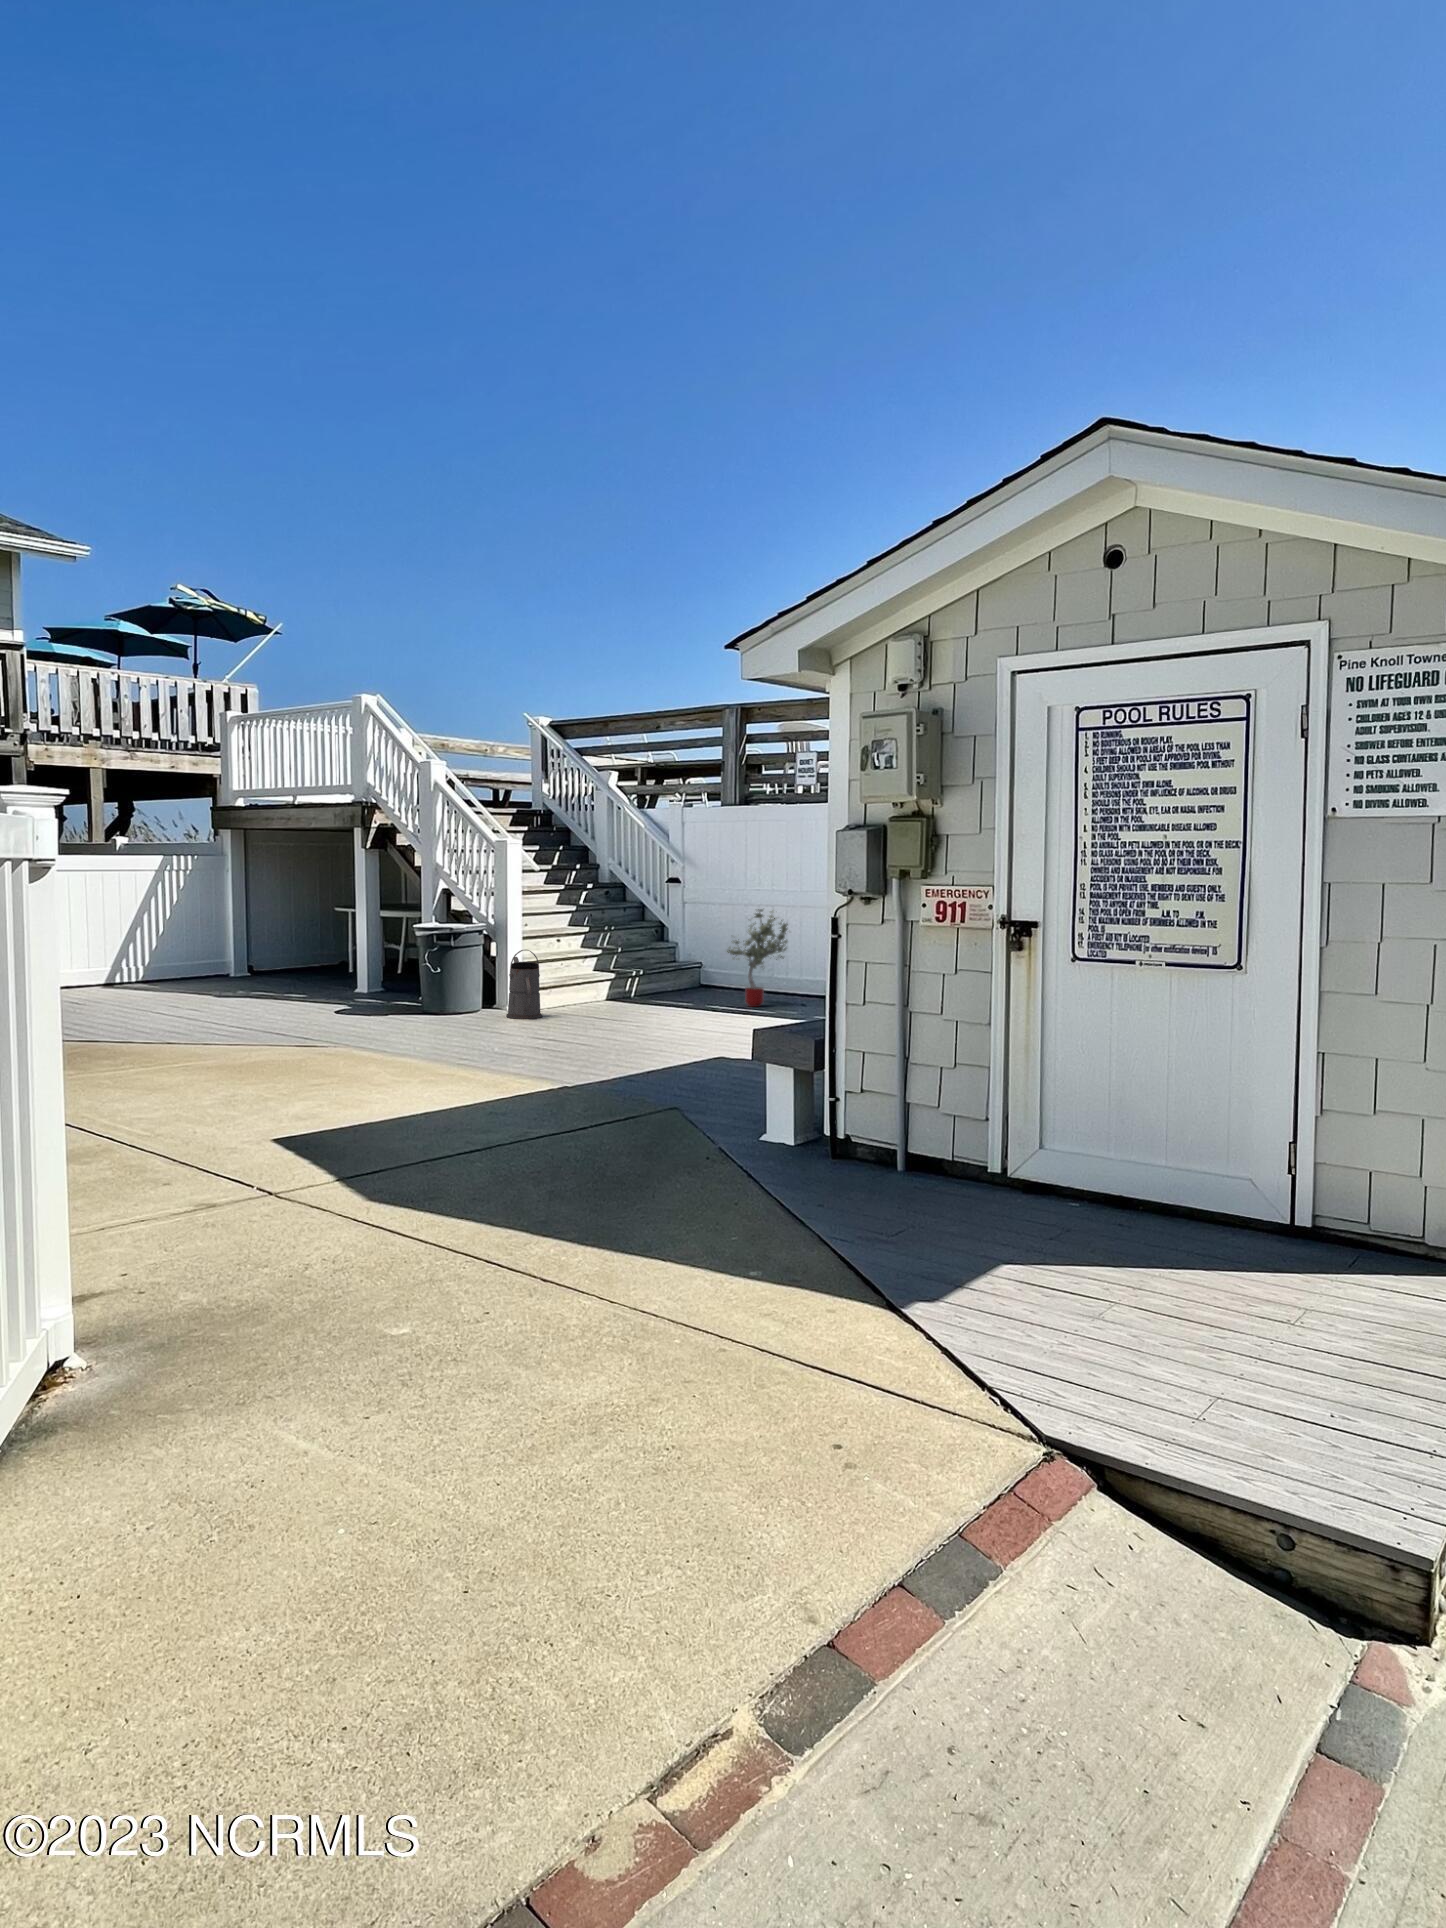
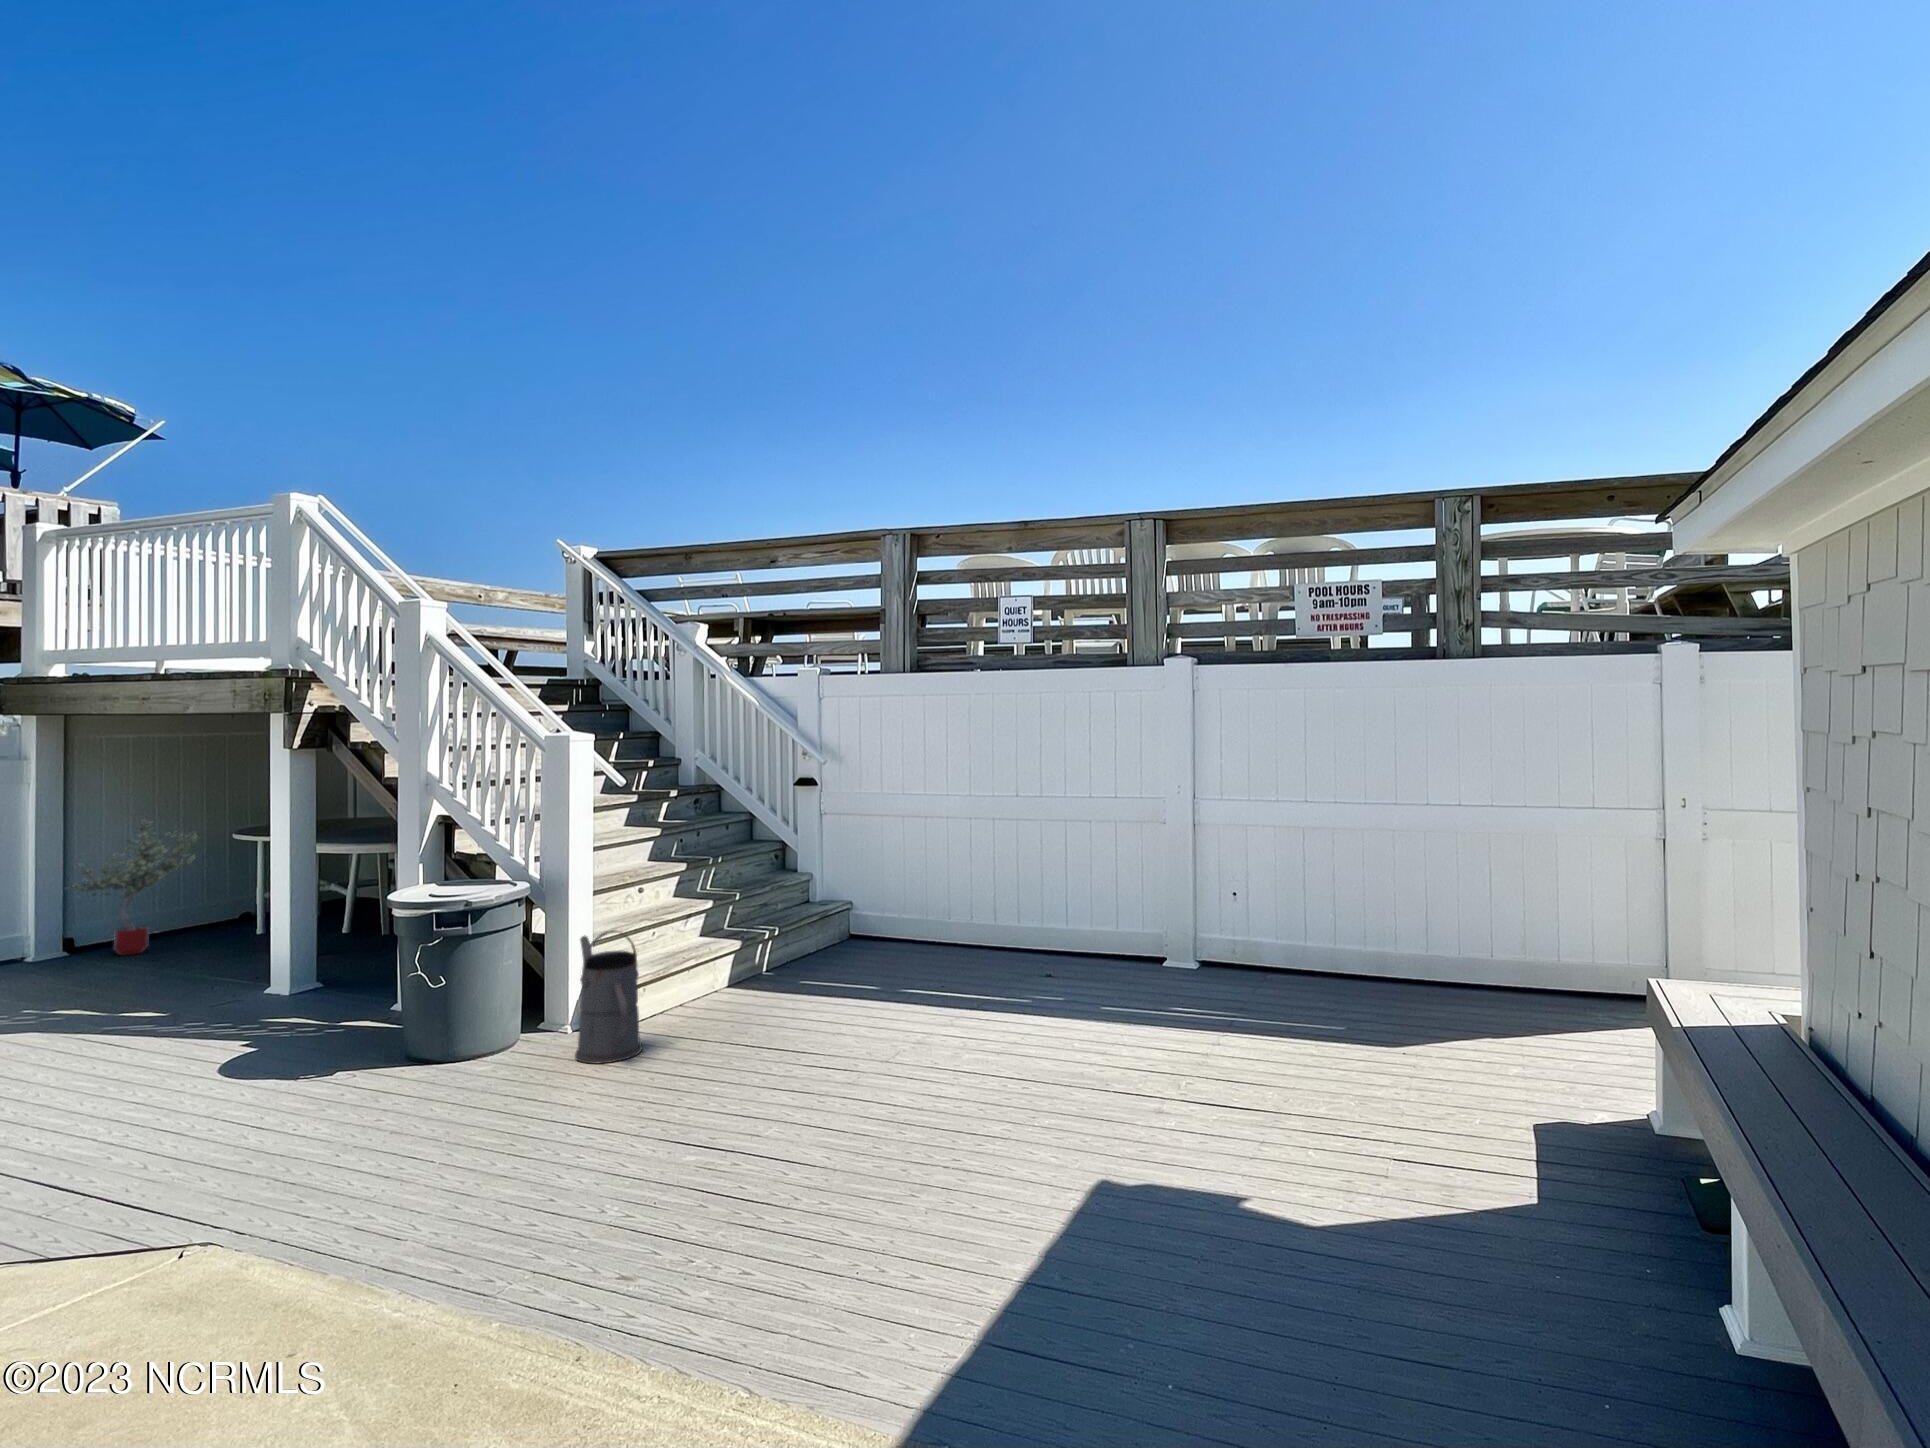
potted tree: present [727,909,788,1007] -> present [66,819,197,955]

